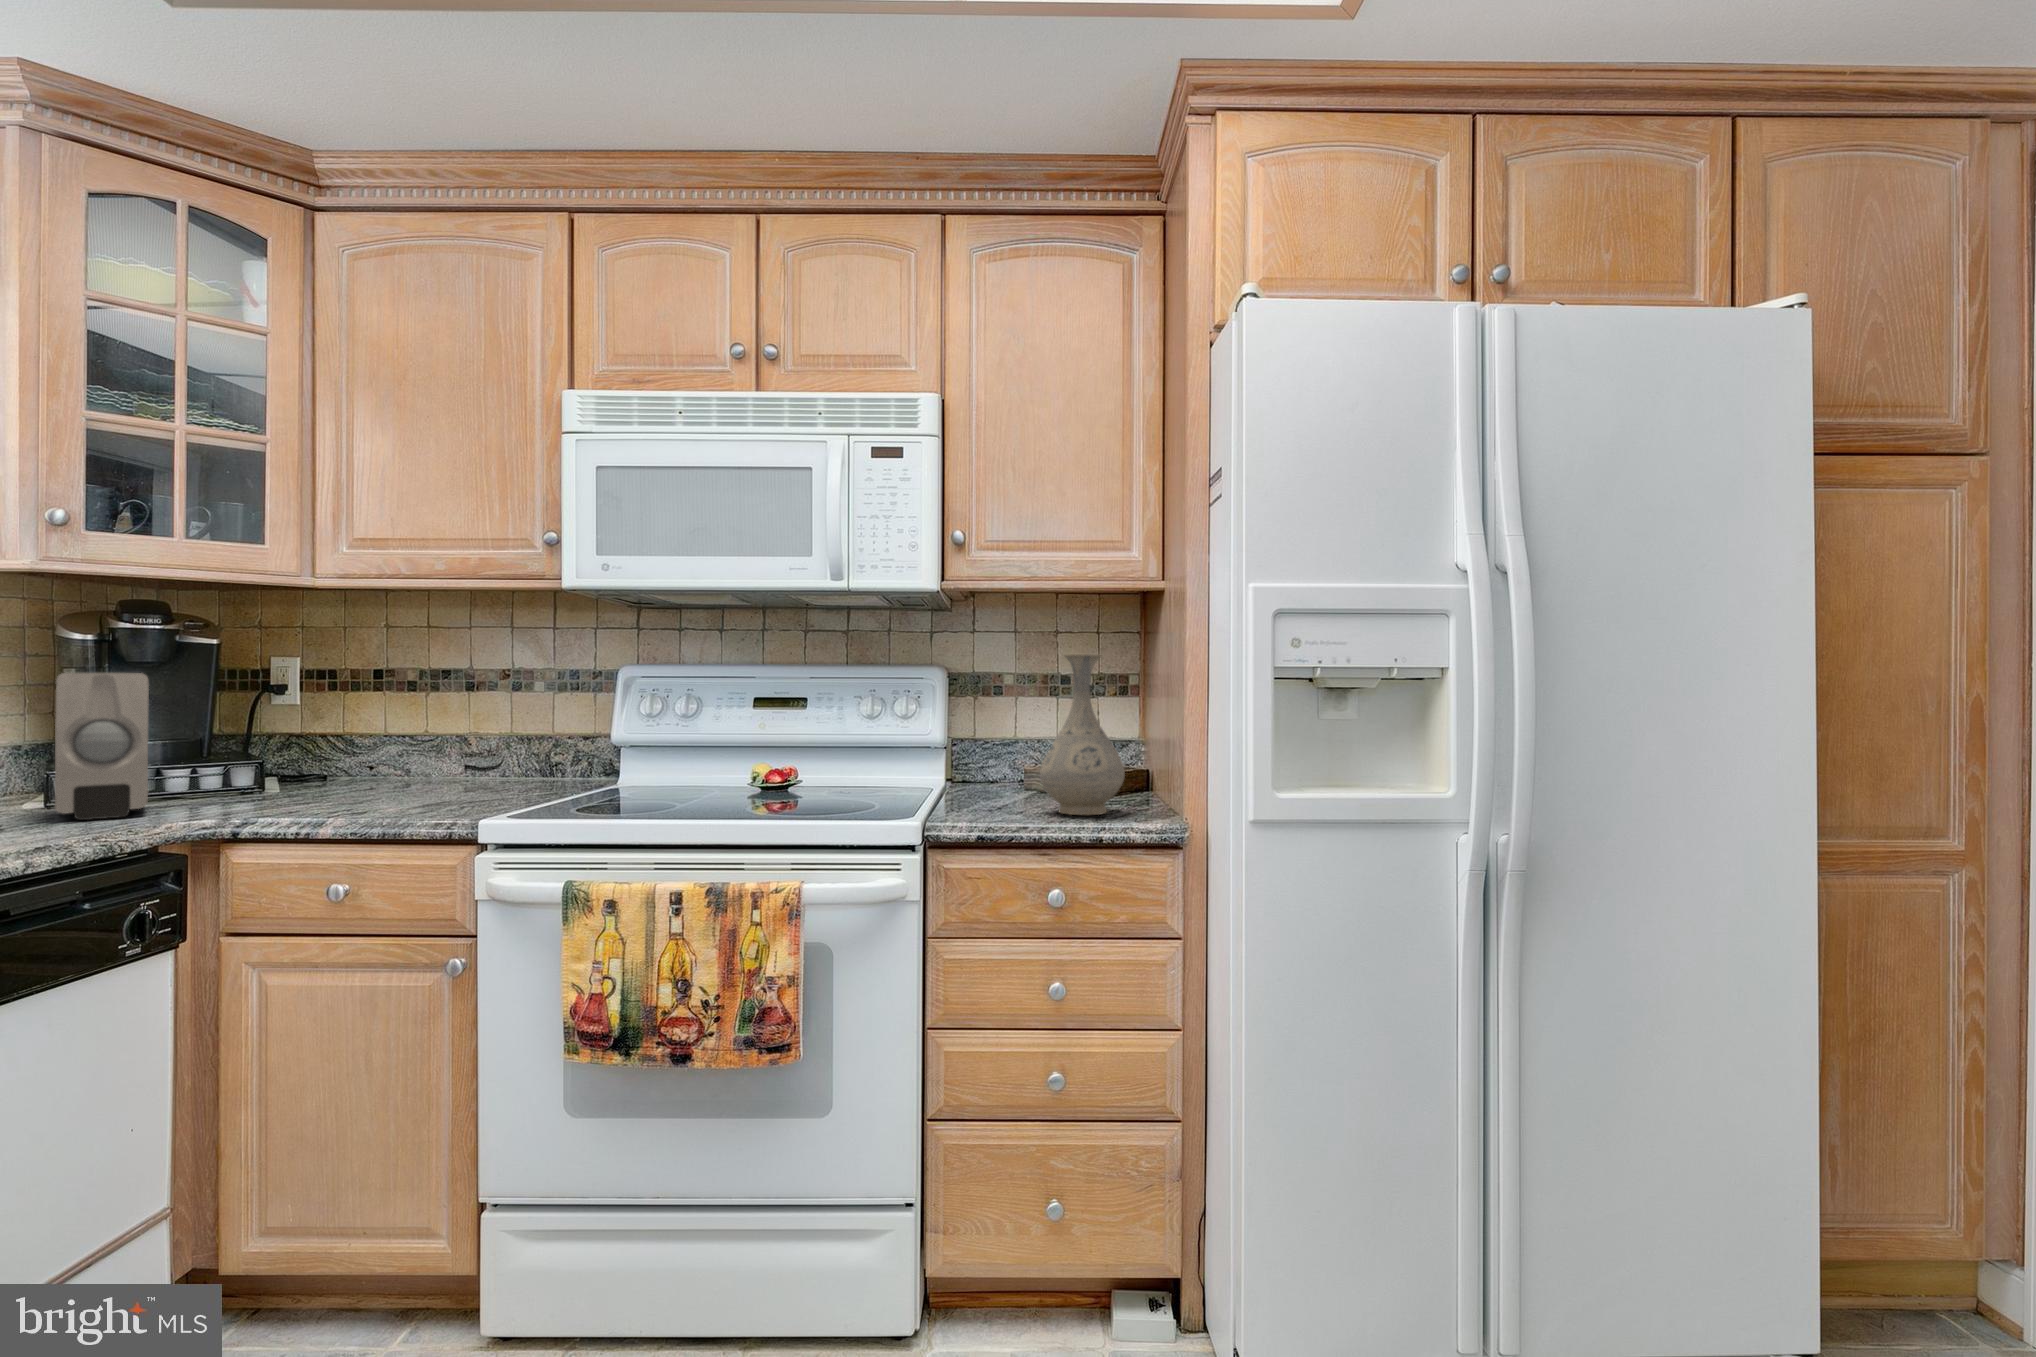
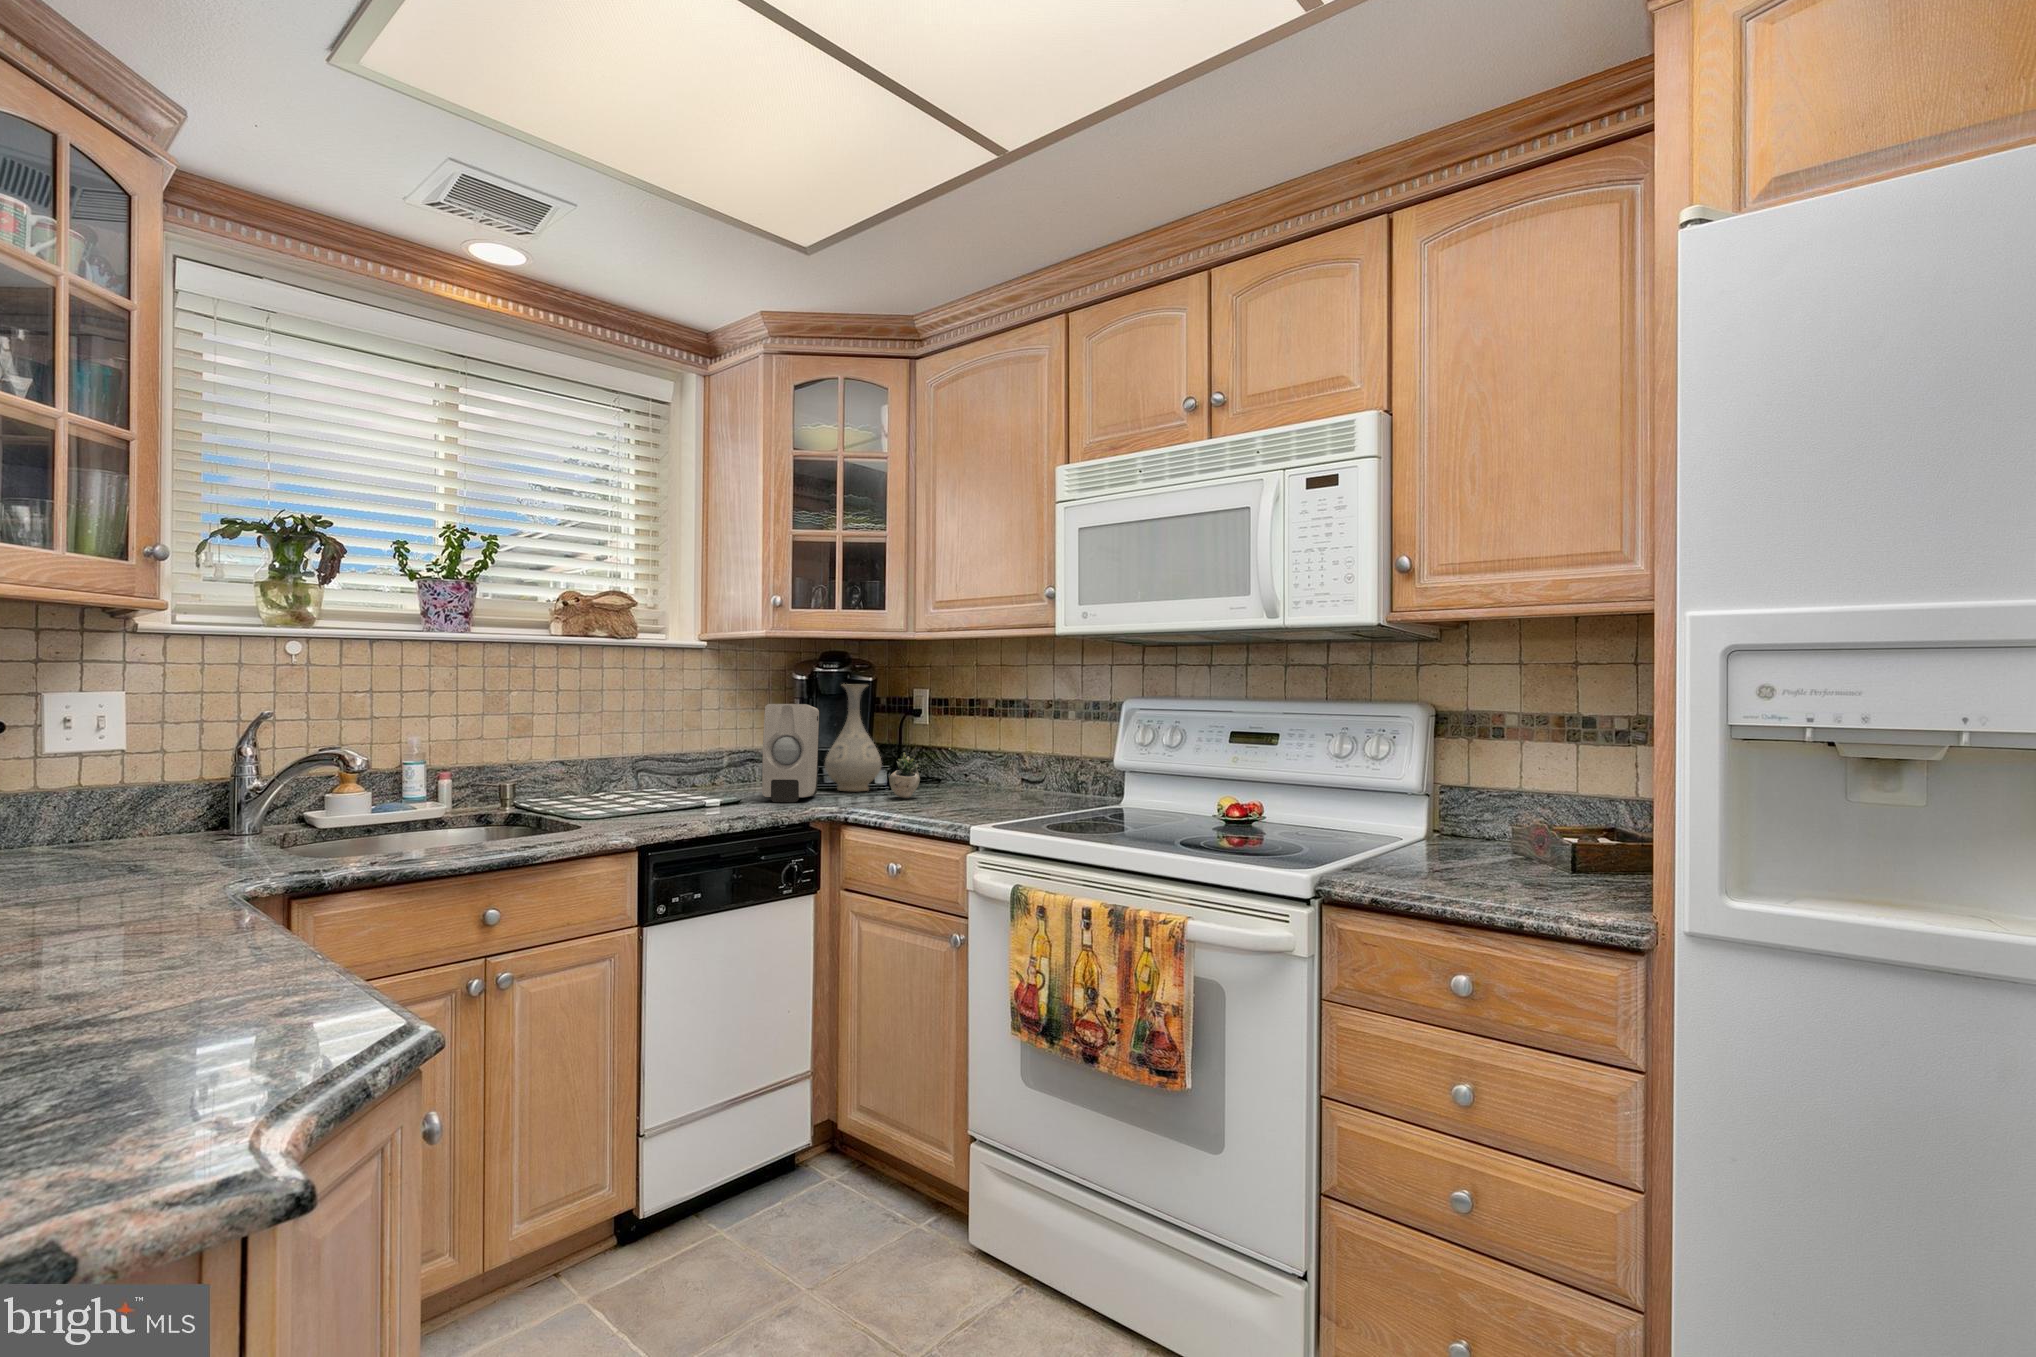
vase: present [1040,654,1125,815] -> present [825,684,882,792]
succulent plant: none [281,730,378,799] -> present [889,748,951,798]

